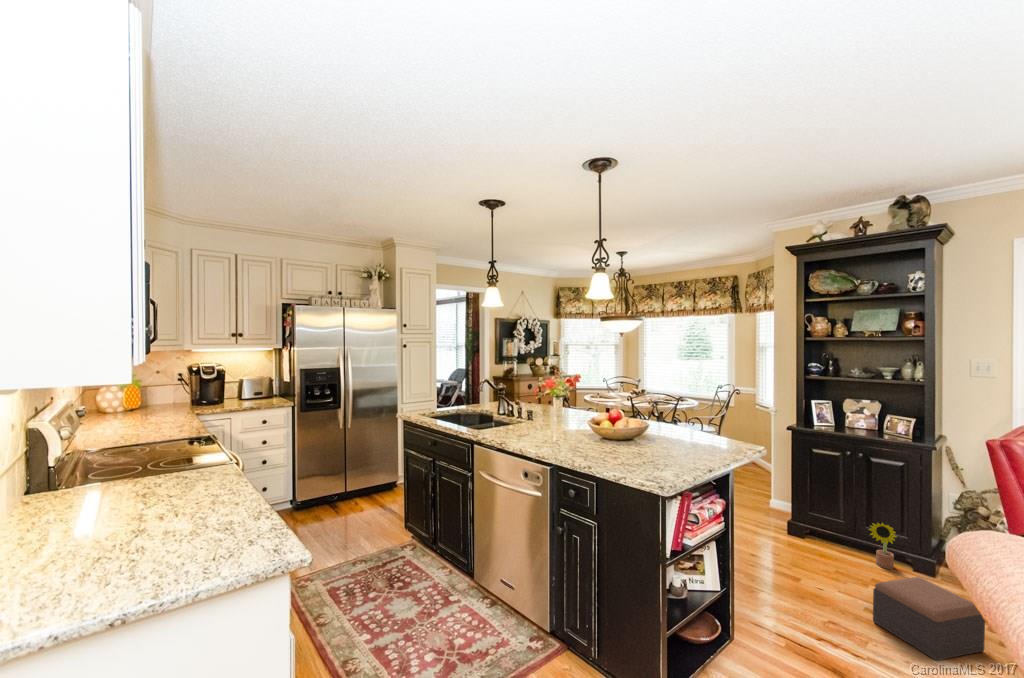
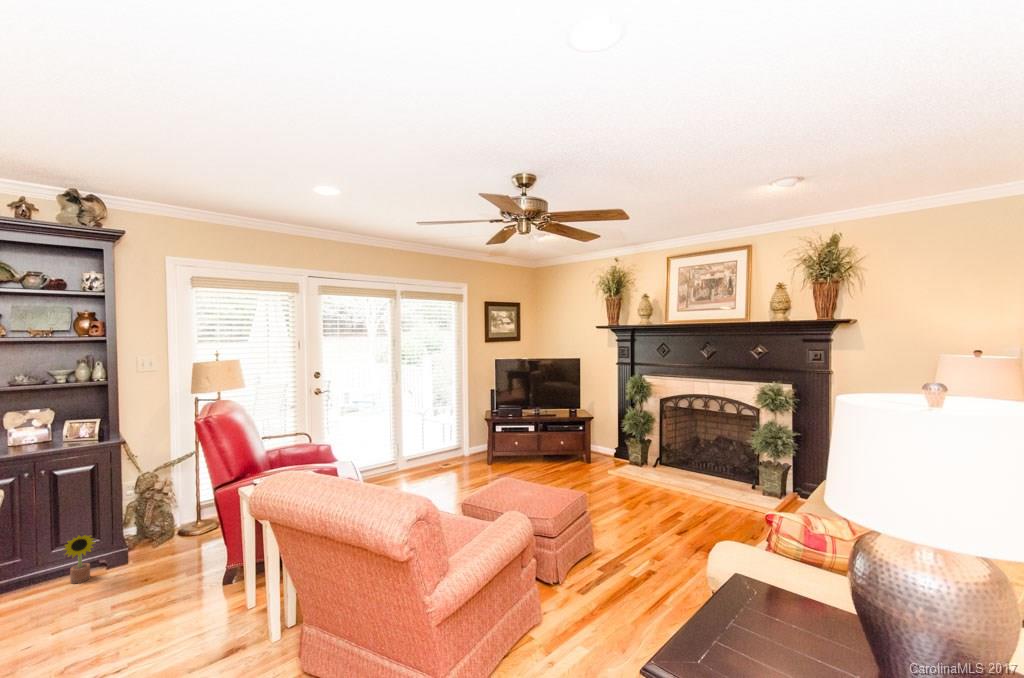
footstool: present [873,577,985,661] -> none [104,559,196,634]

